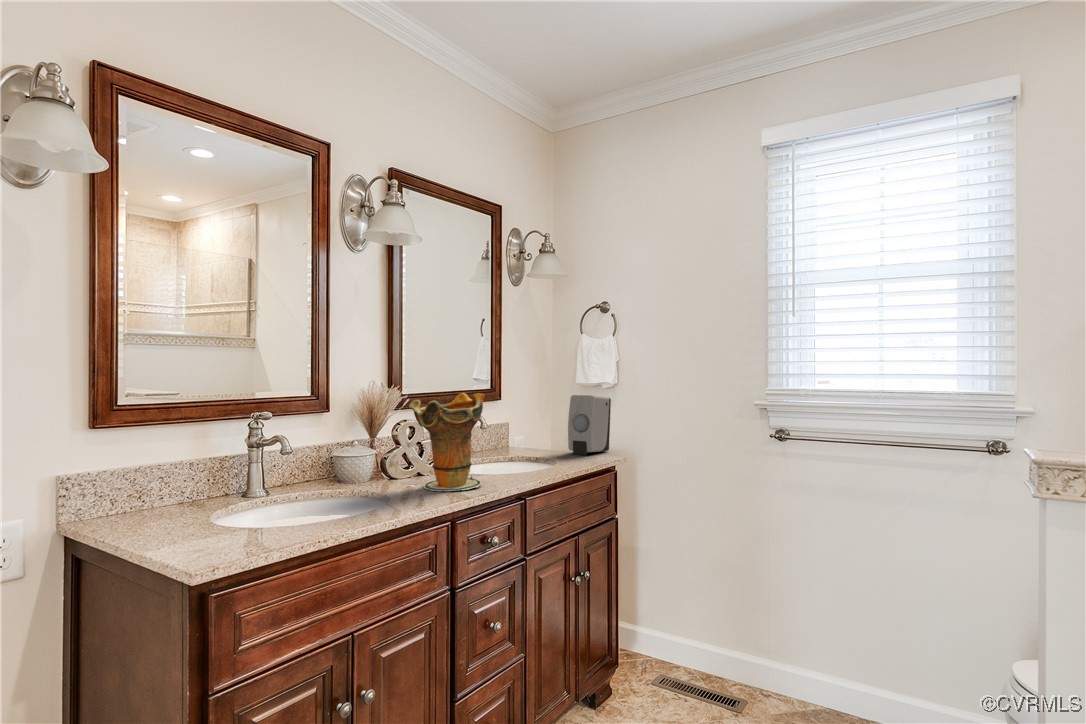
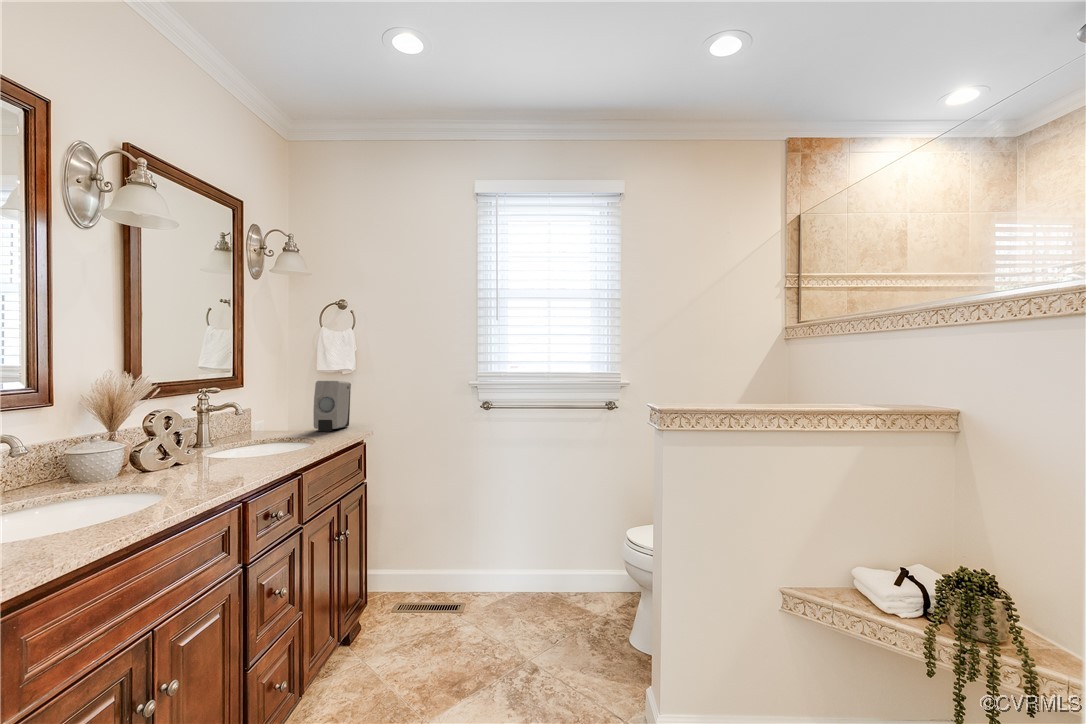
decorative vase: present [409,393,485,492] -> none [176,381,261,477]

